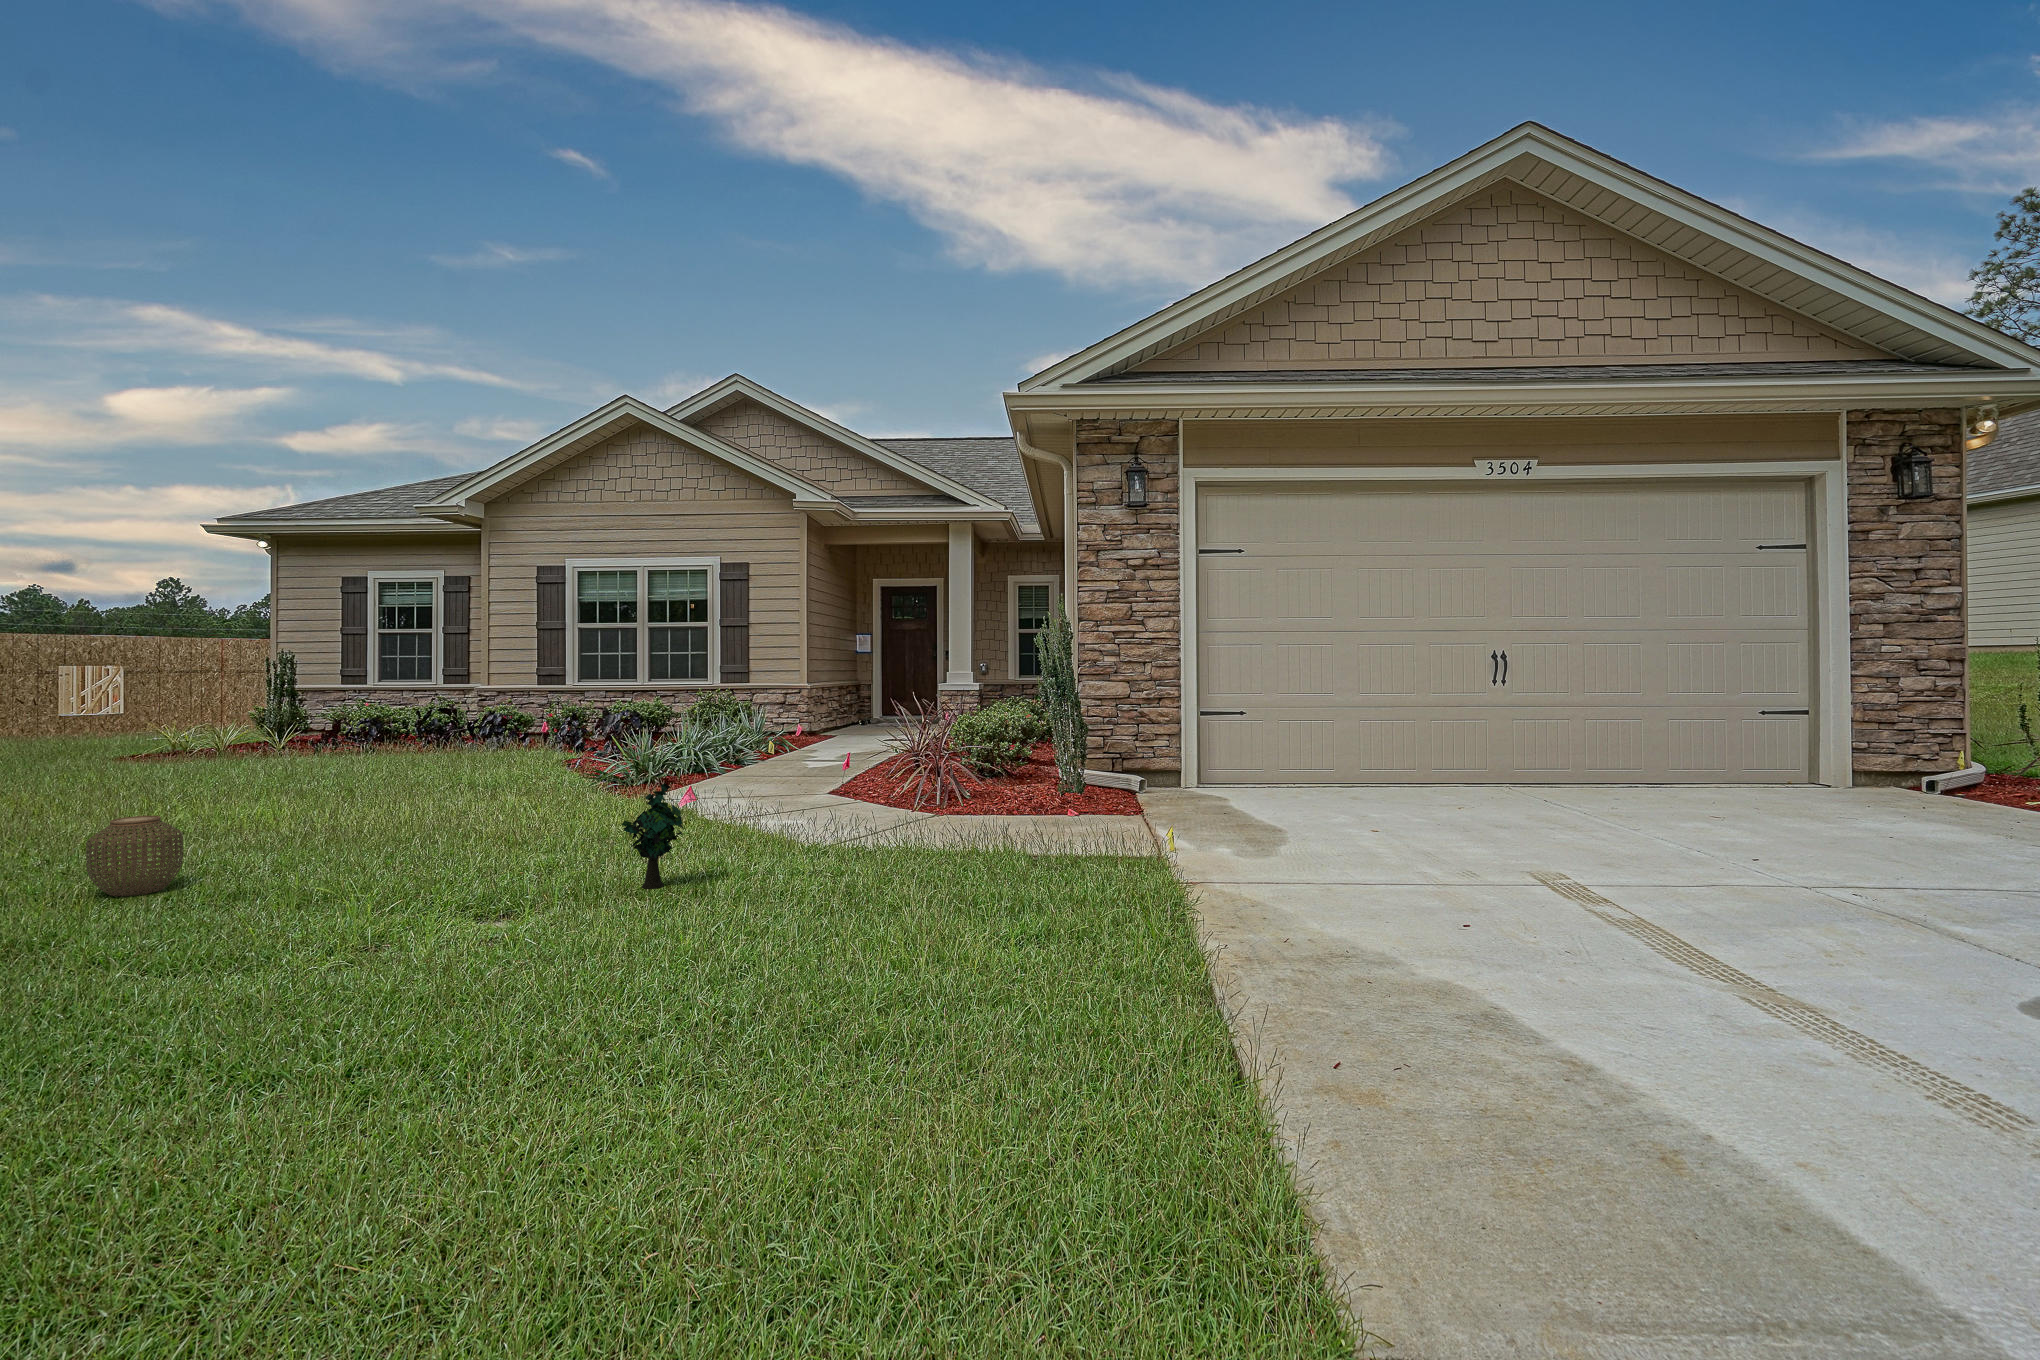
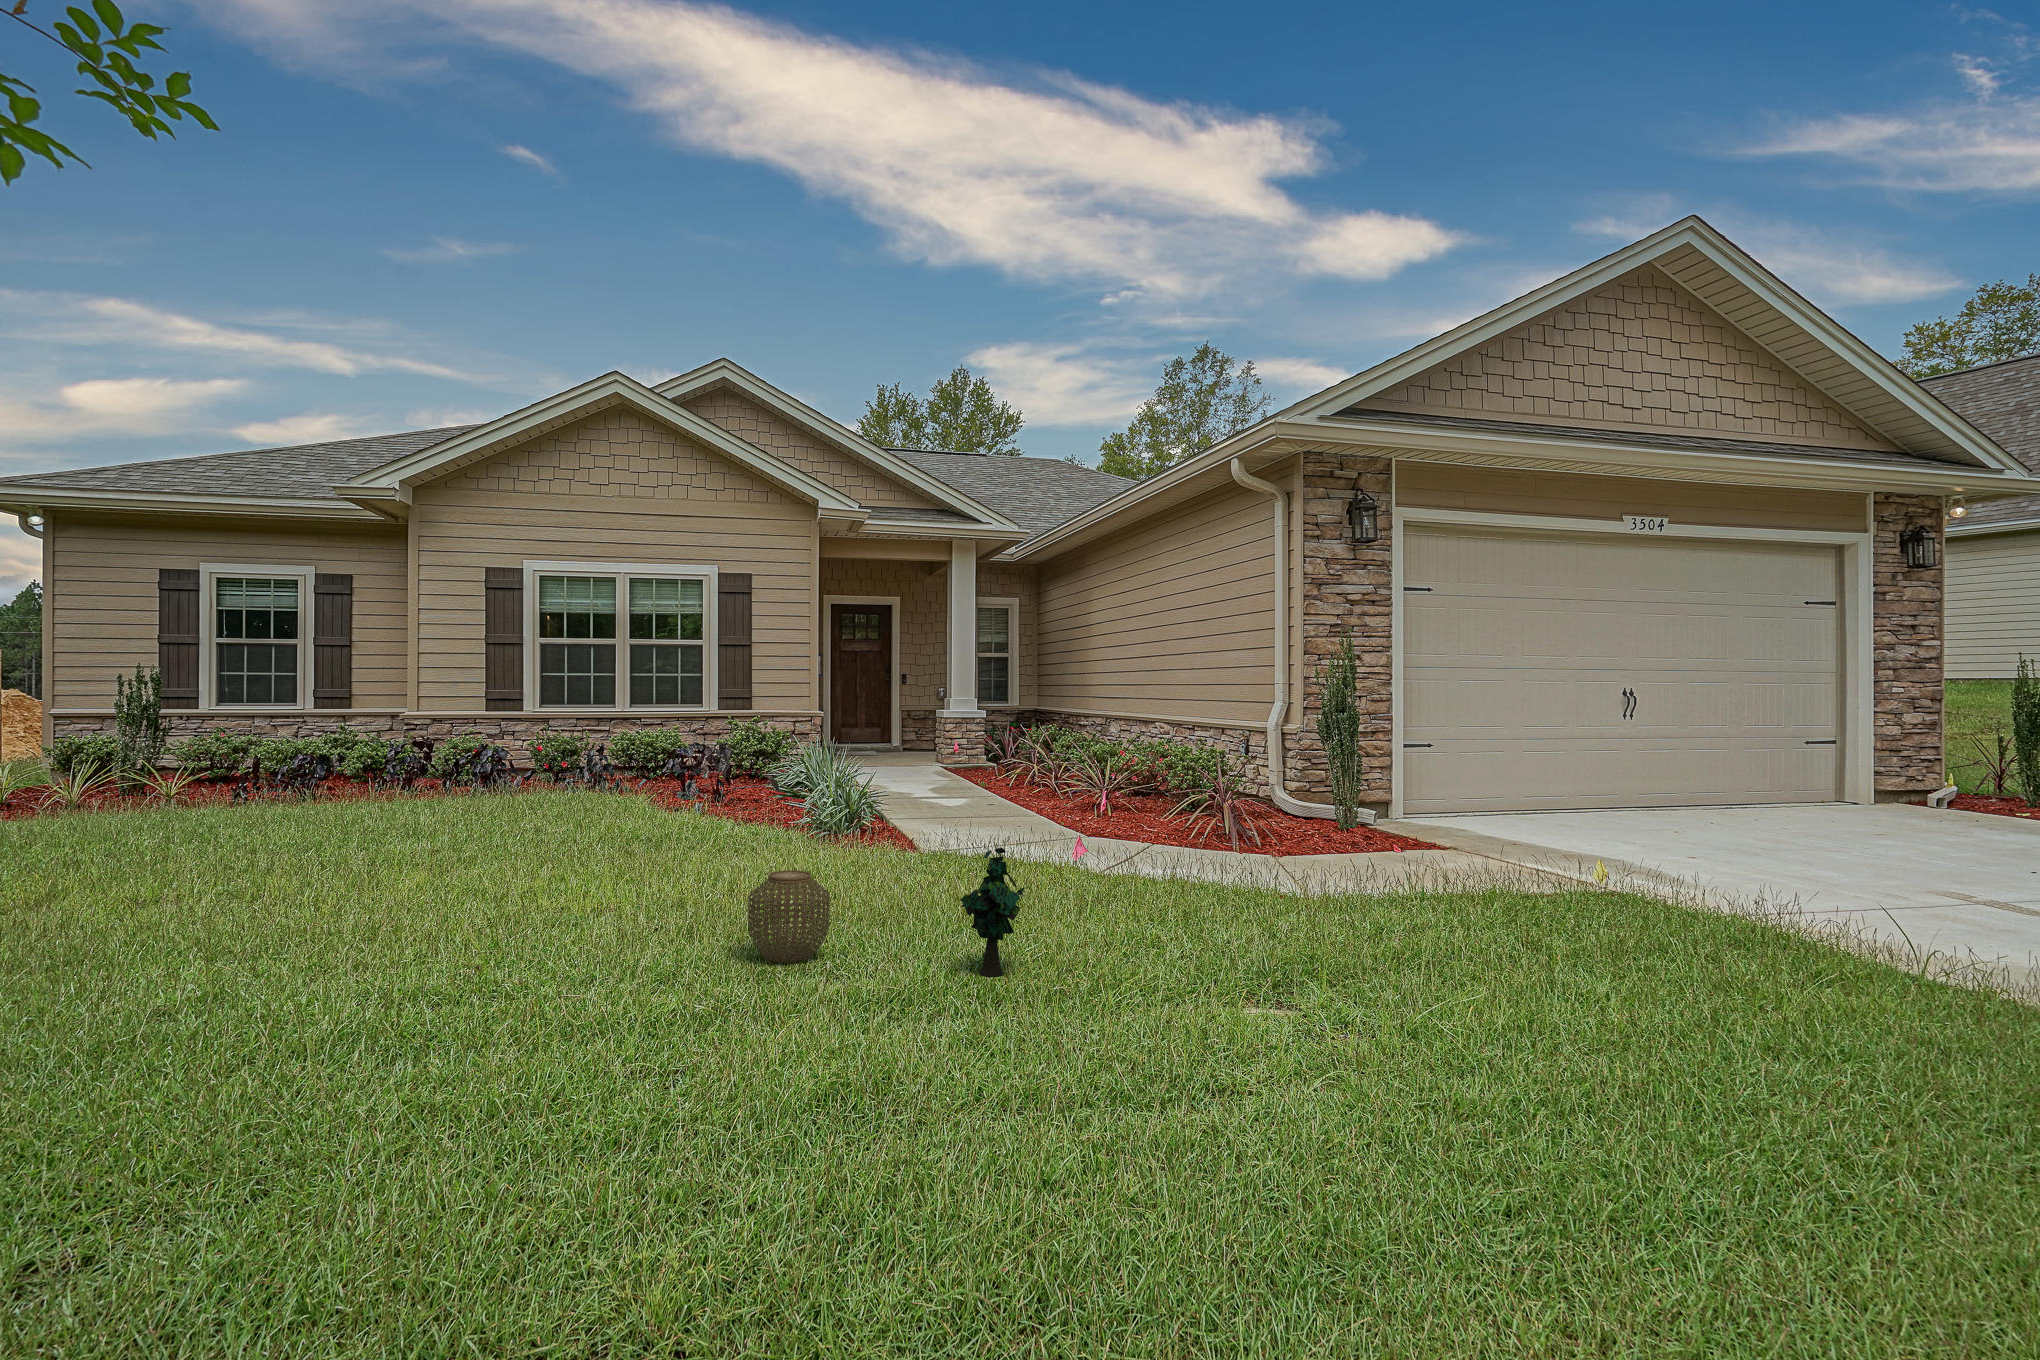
decorative plant: present [622,783,683,889] -> present [960,847,1025,977]

